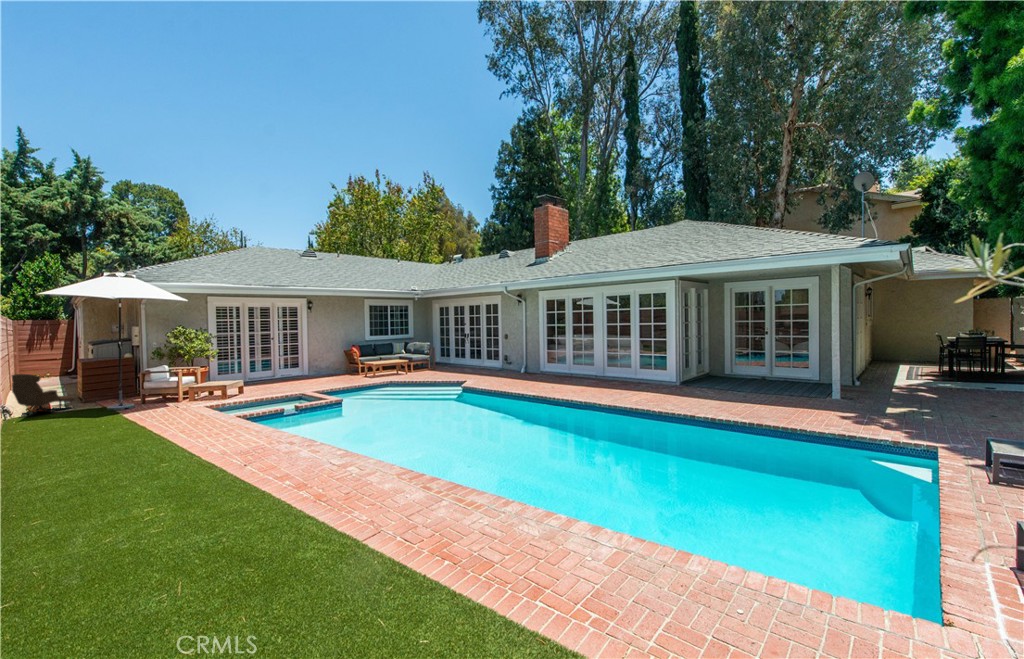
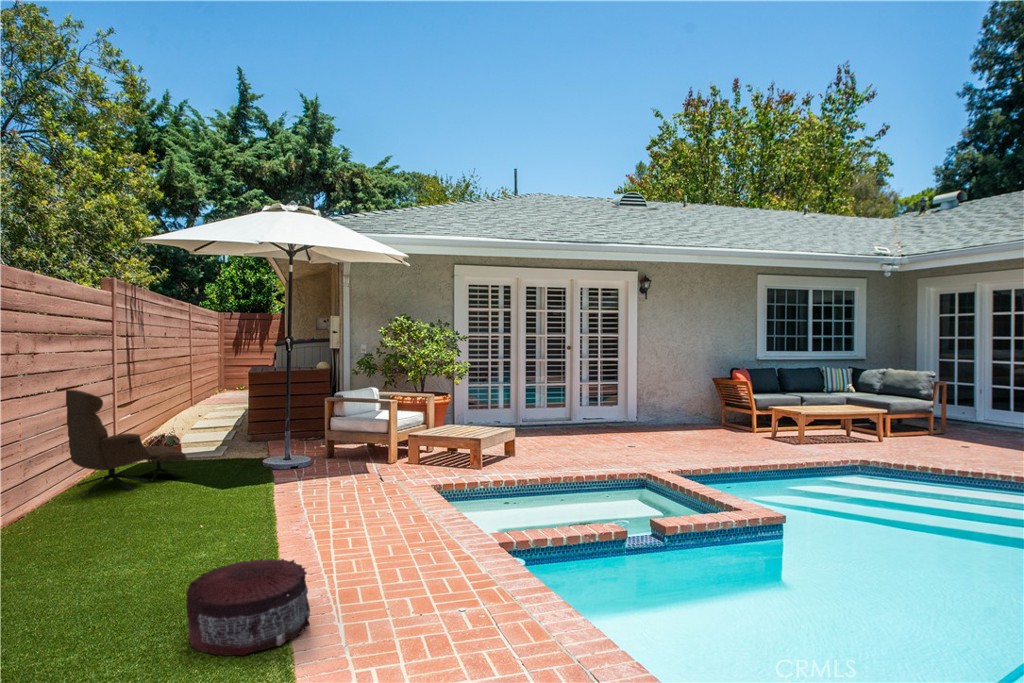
pouf: none [128,412,166,432] -> present [186,559,310,655]

